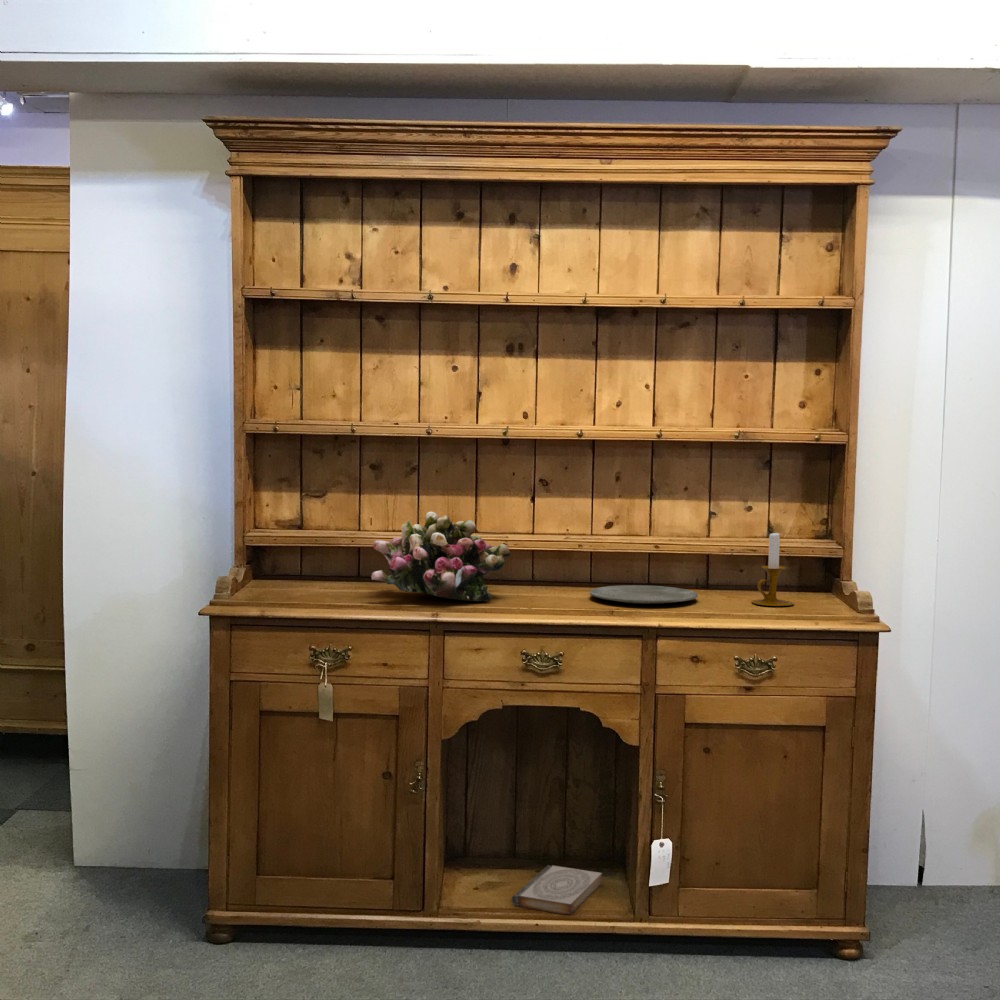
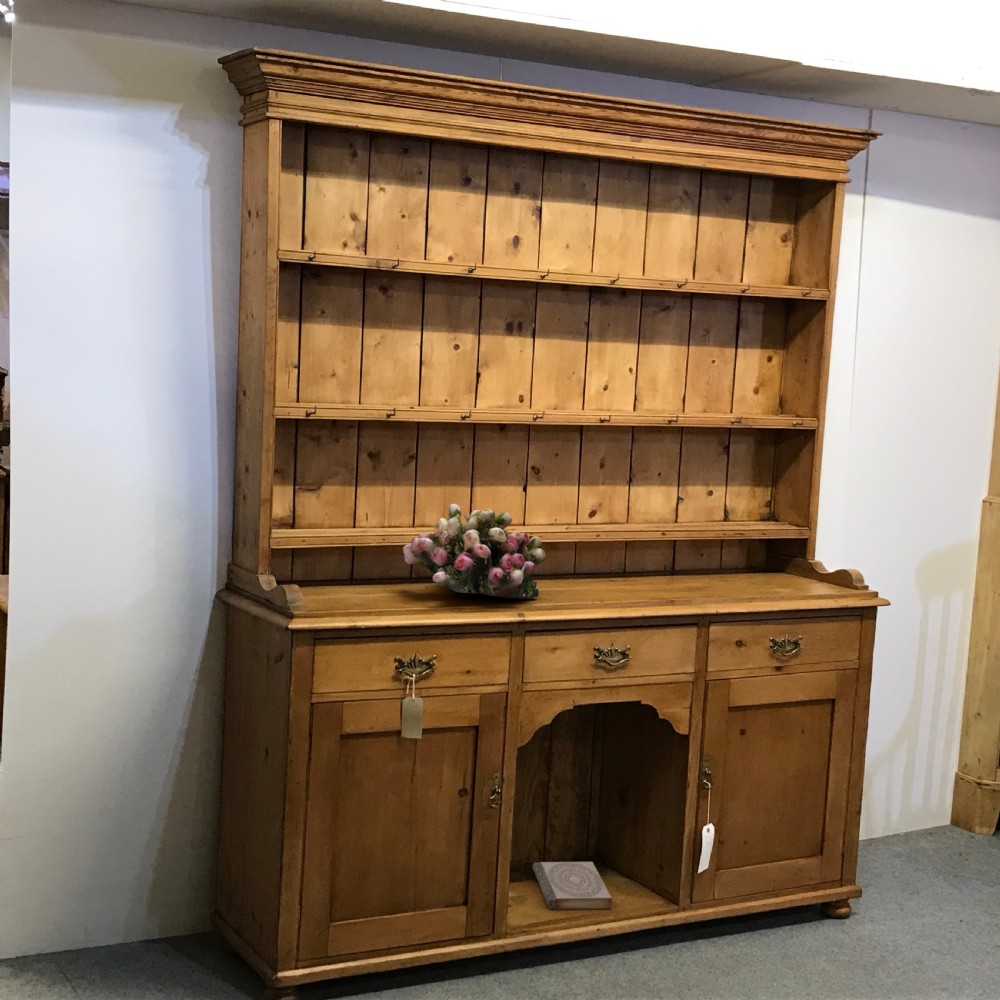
candlestick: present [752,533,794,606] -> none [739,516,780,586]
plate: present [590,585,698,604] -> none [598,571,706,591]

